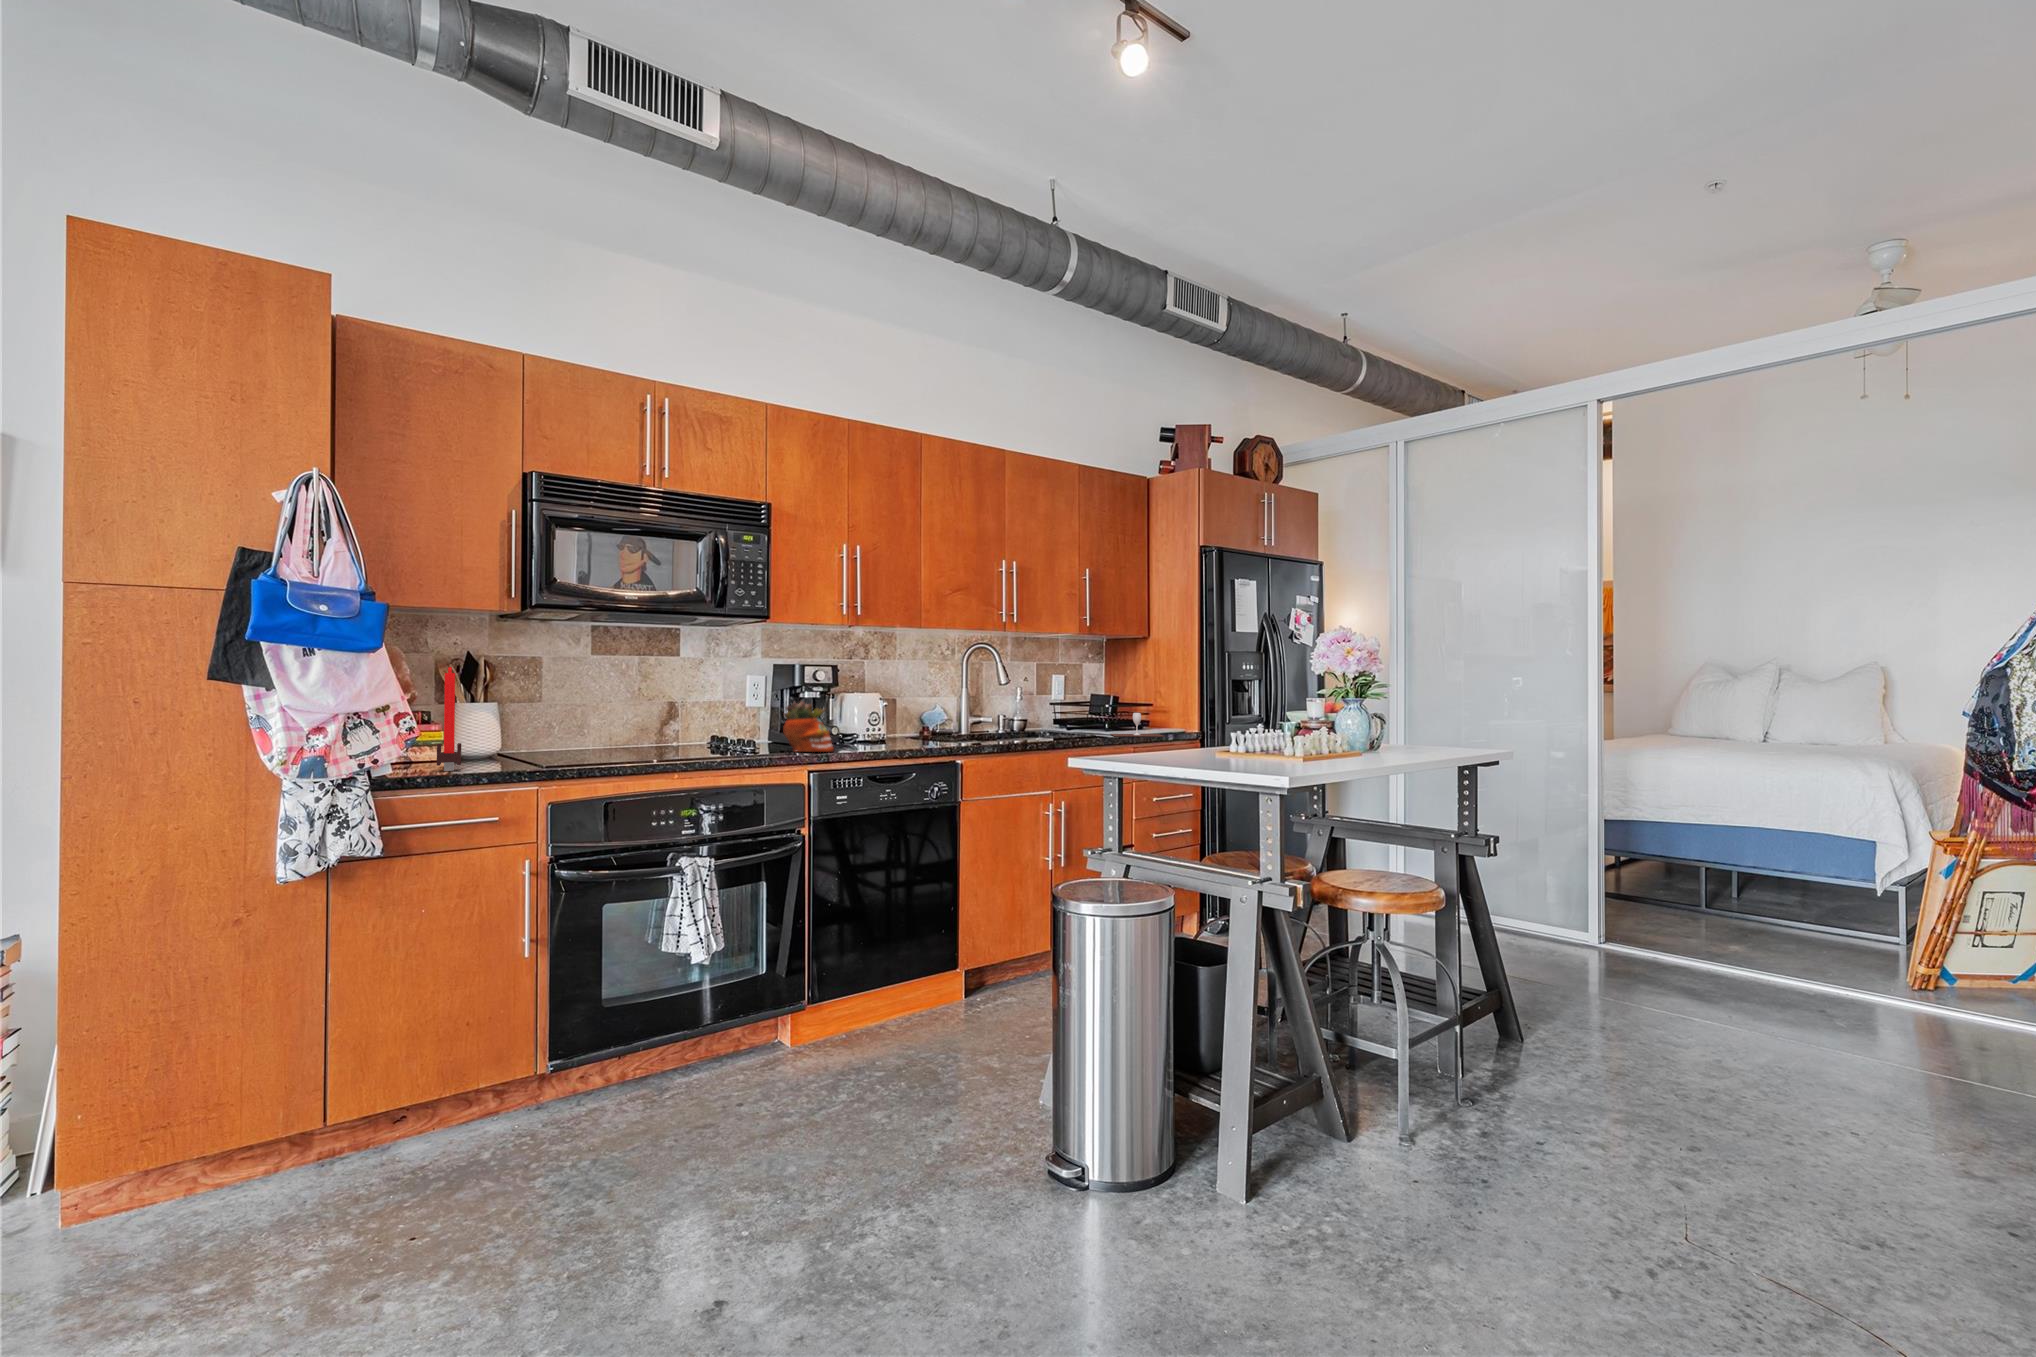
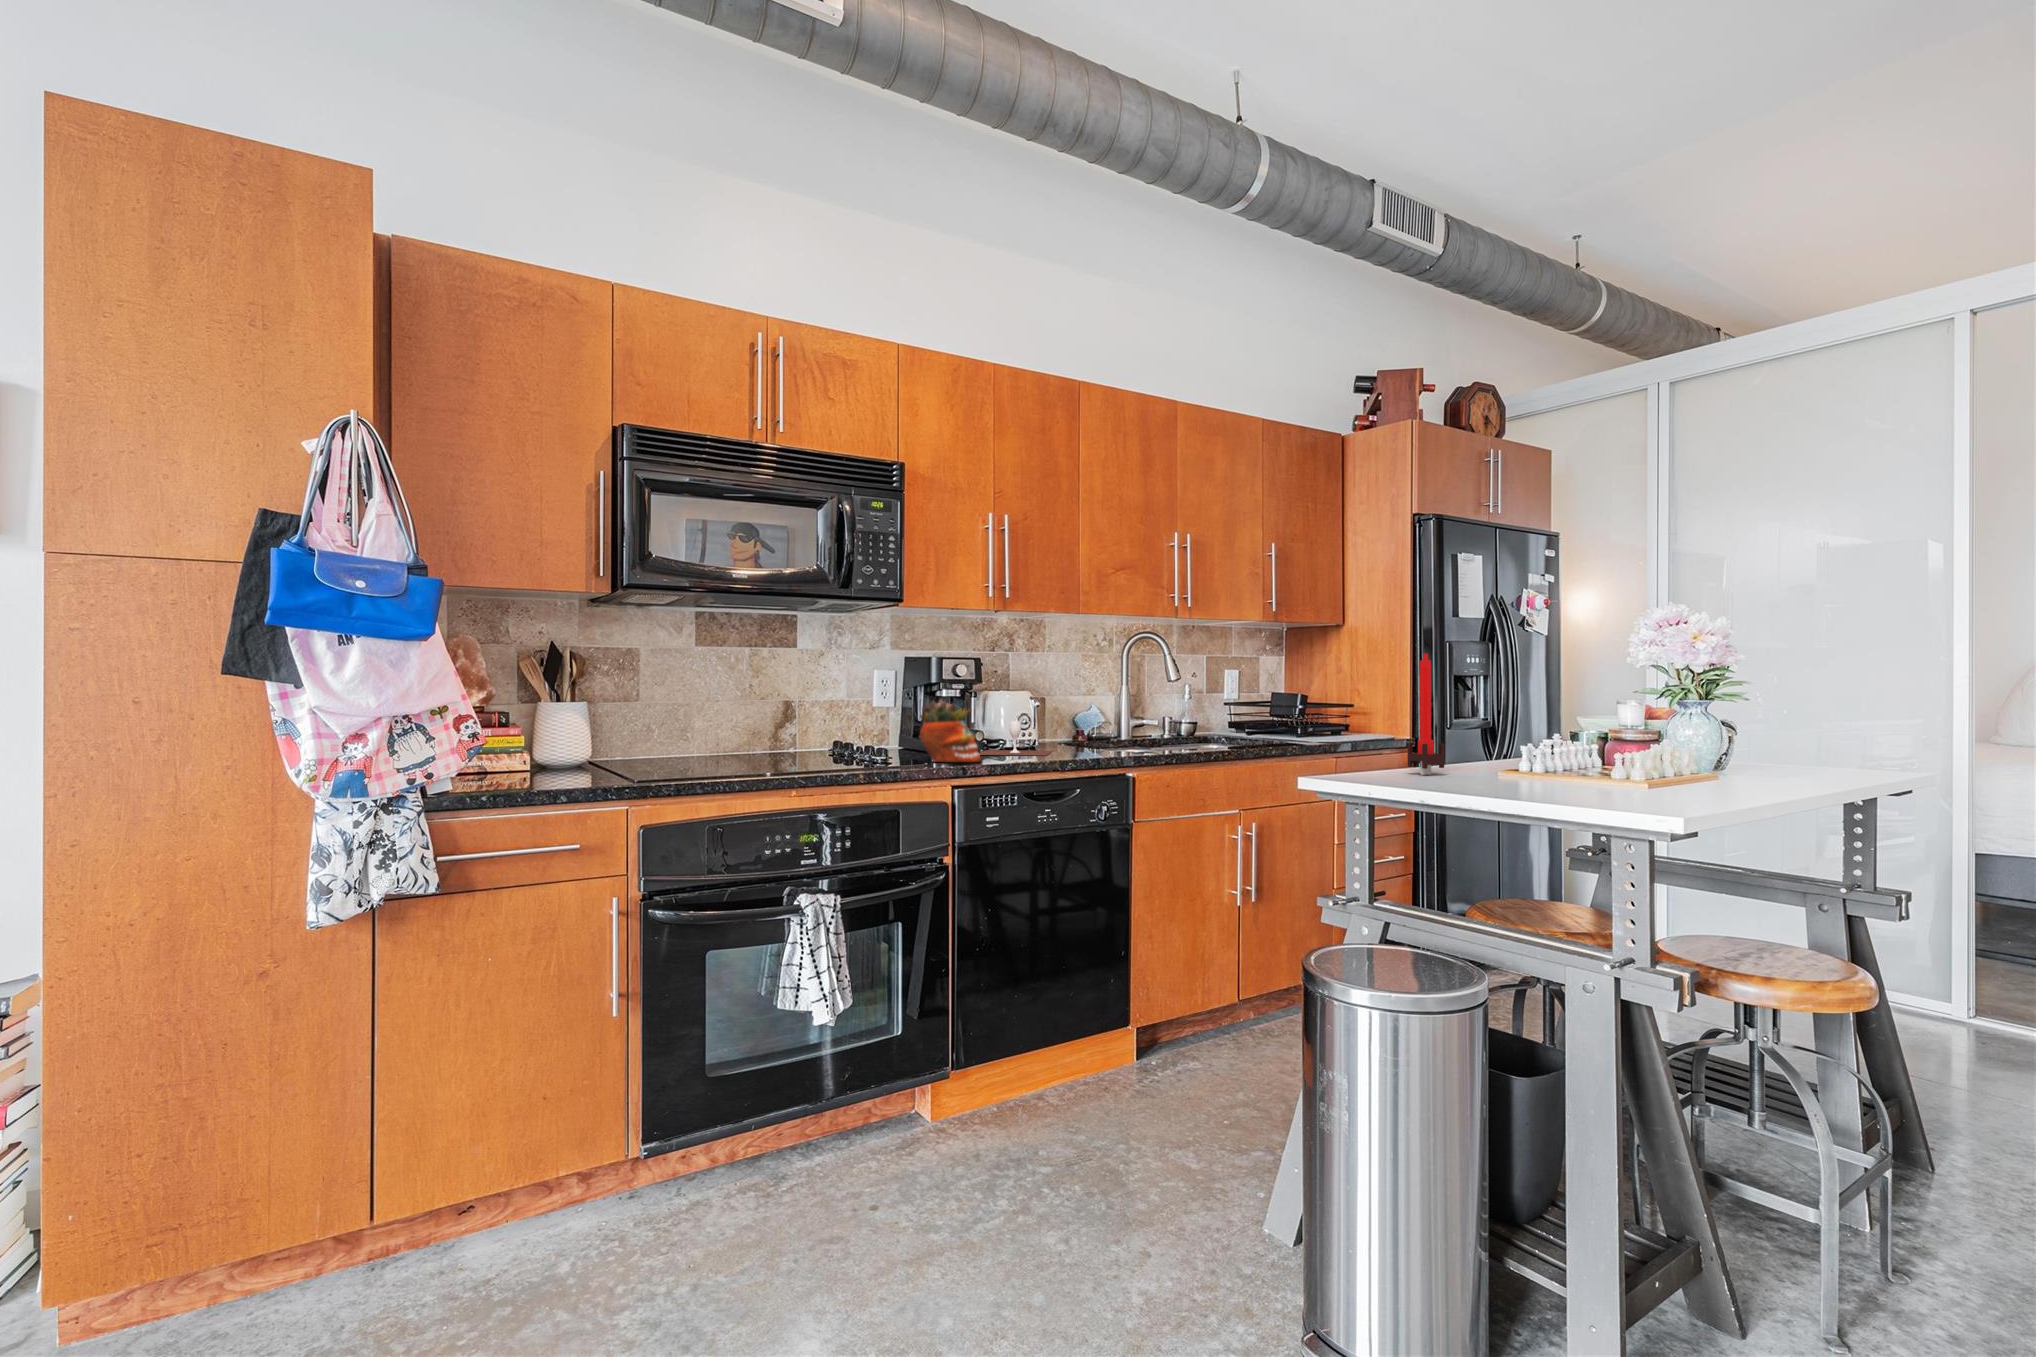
candle: present [437,667,461,771] -> present [1408,654,1444,775]
wine glass: present [1111,713,1163,737] -> present [979,721,1052,756]

